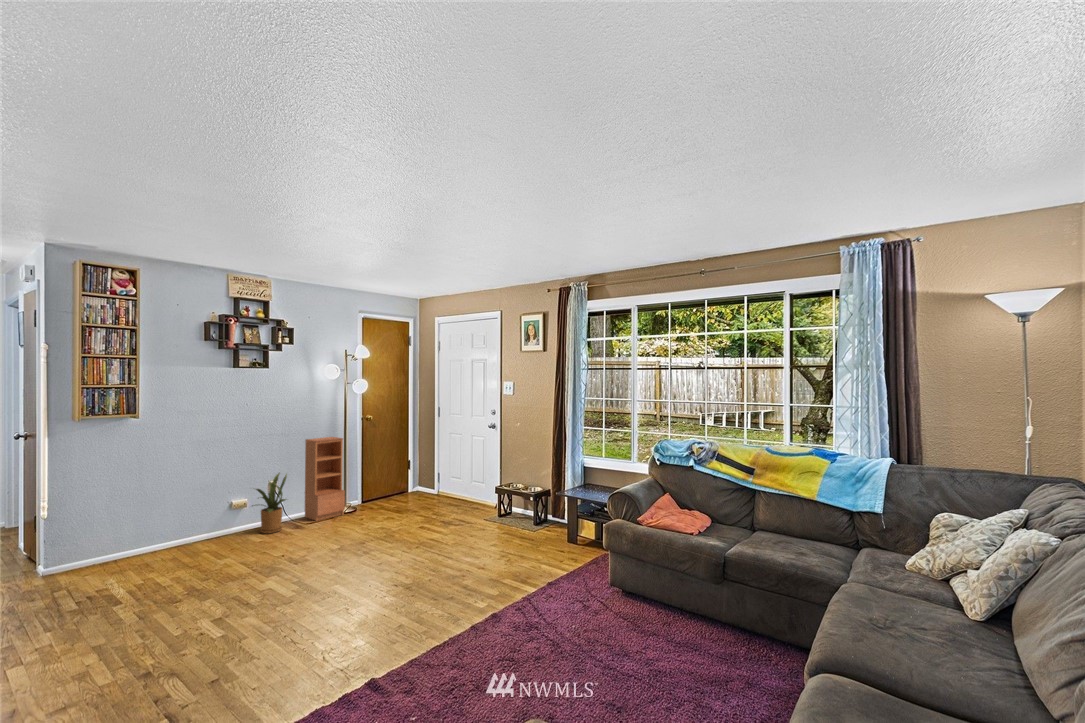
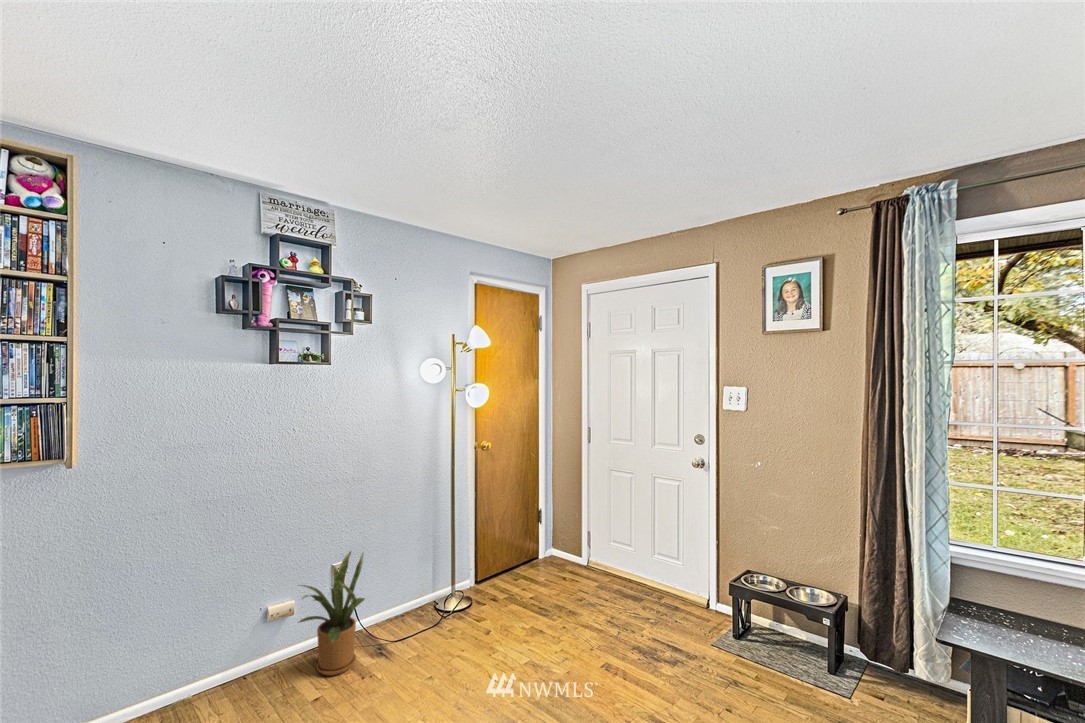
bookcase: present [305,437,345,521] -> none [391,479,458,636]

